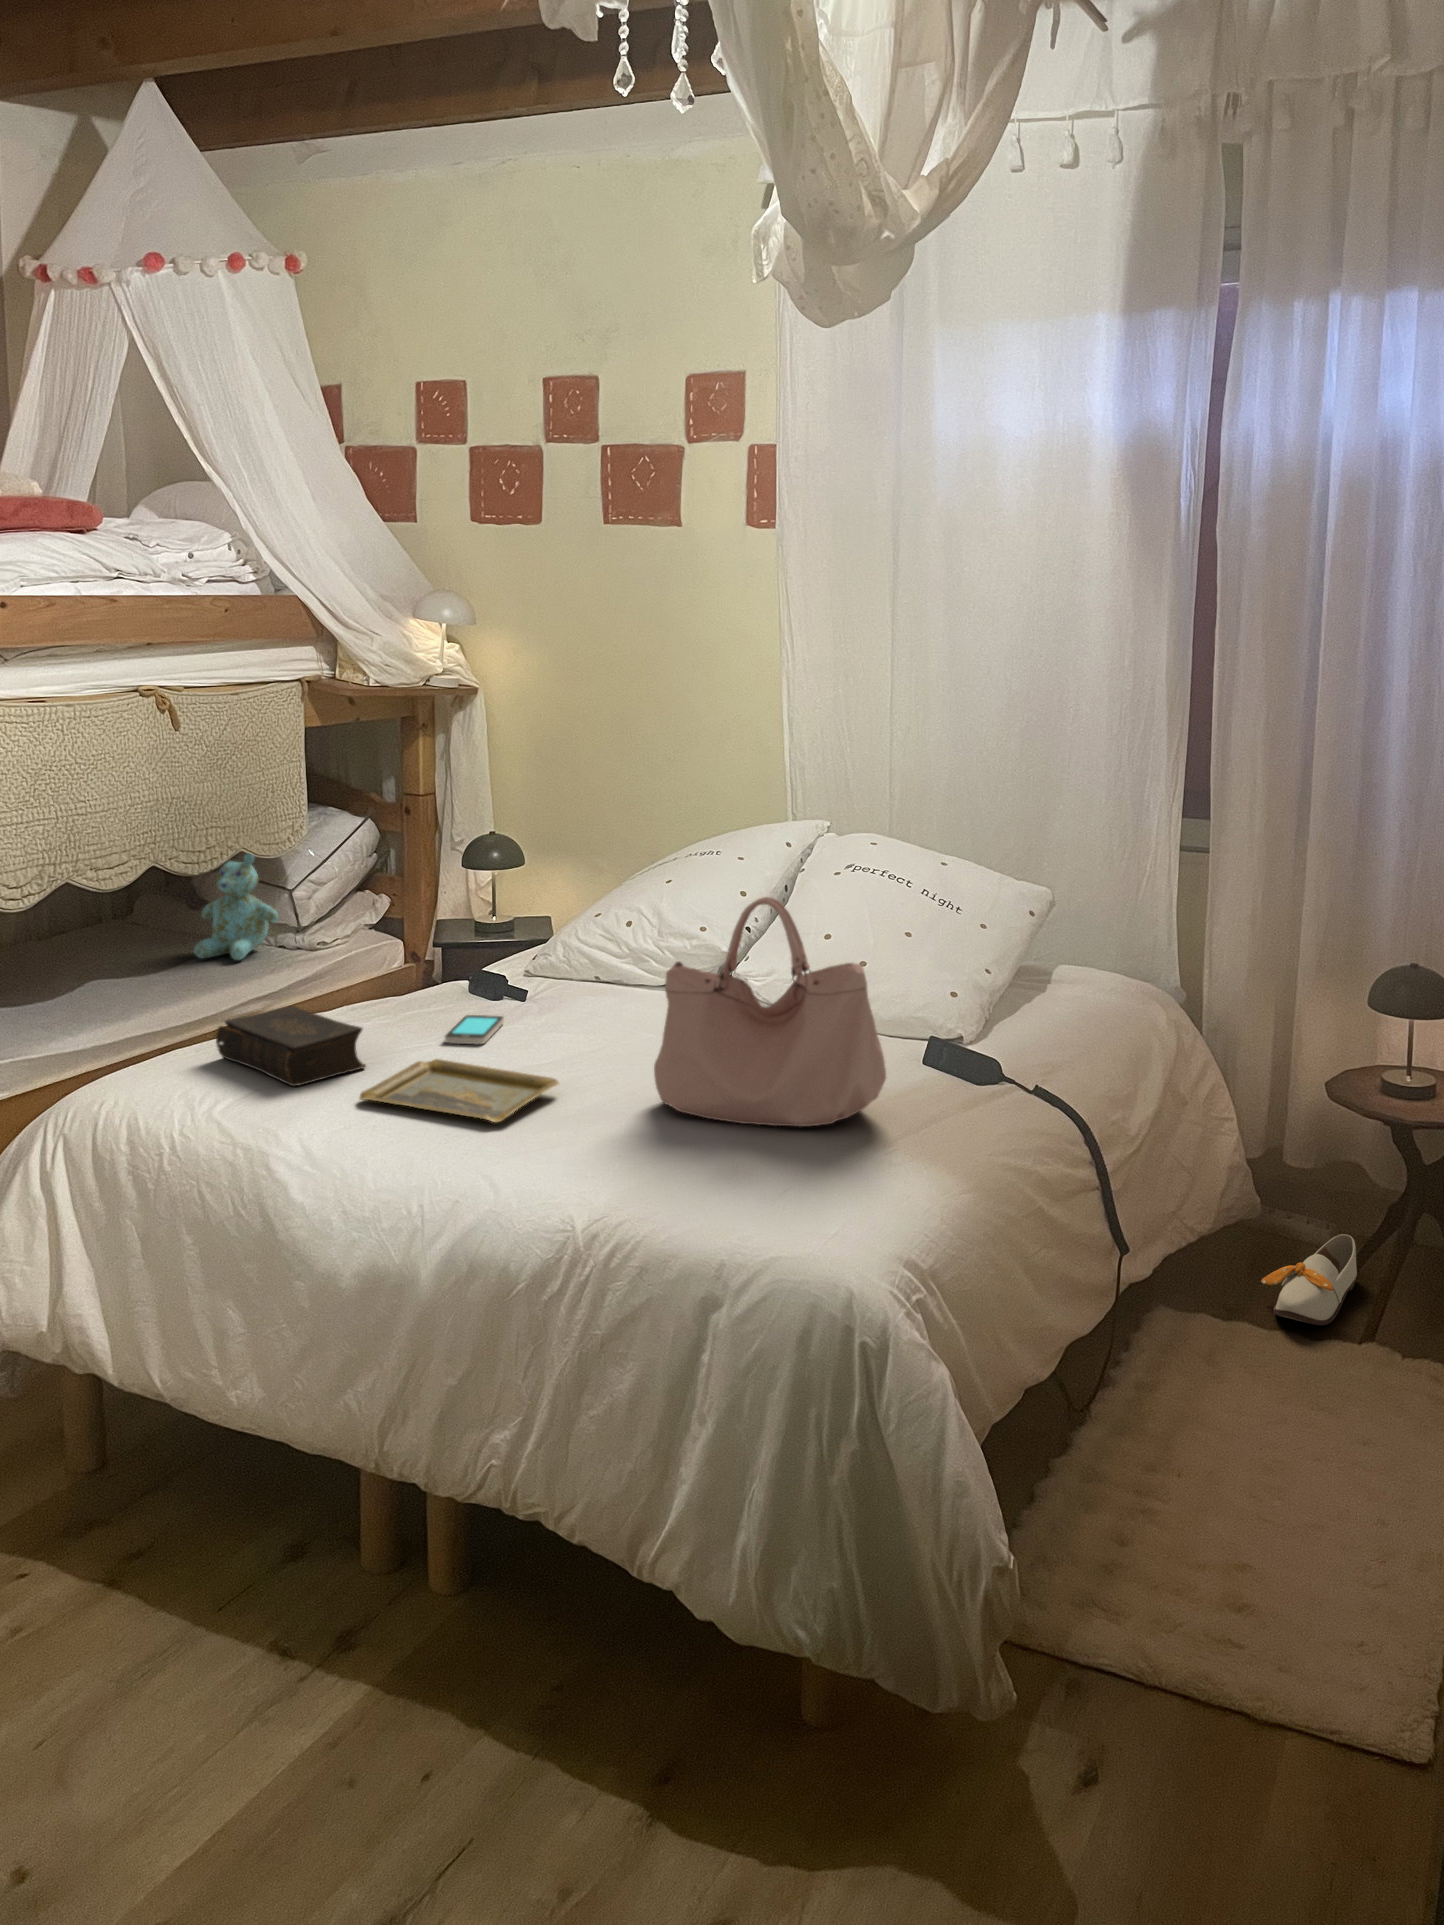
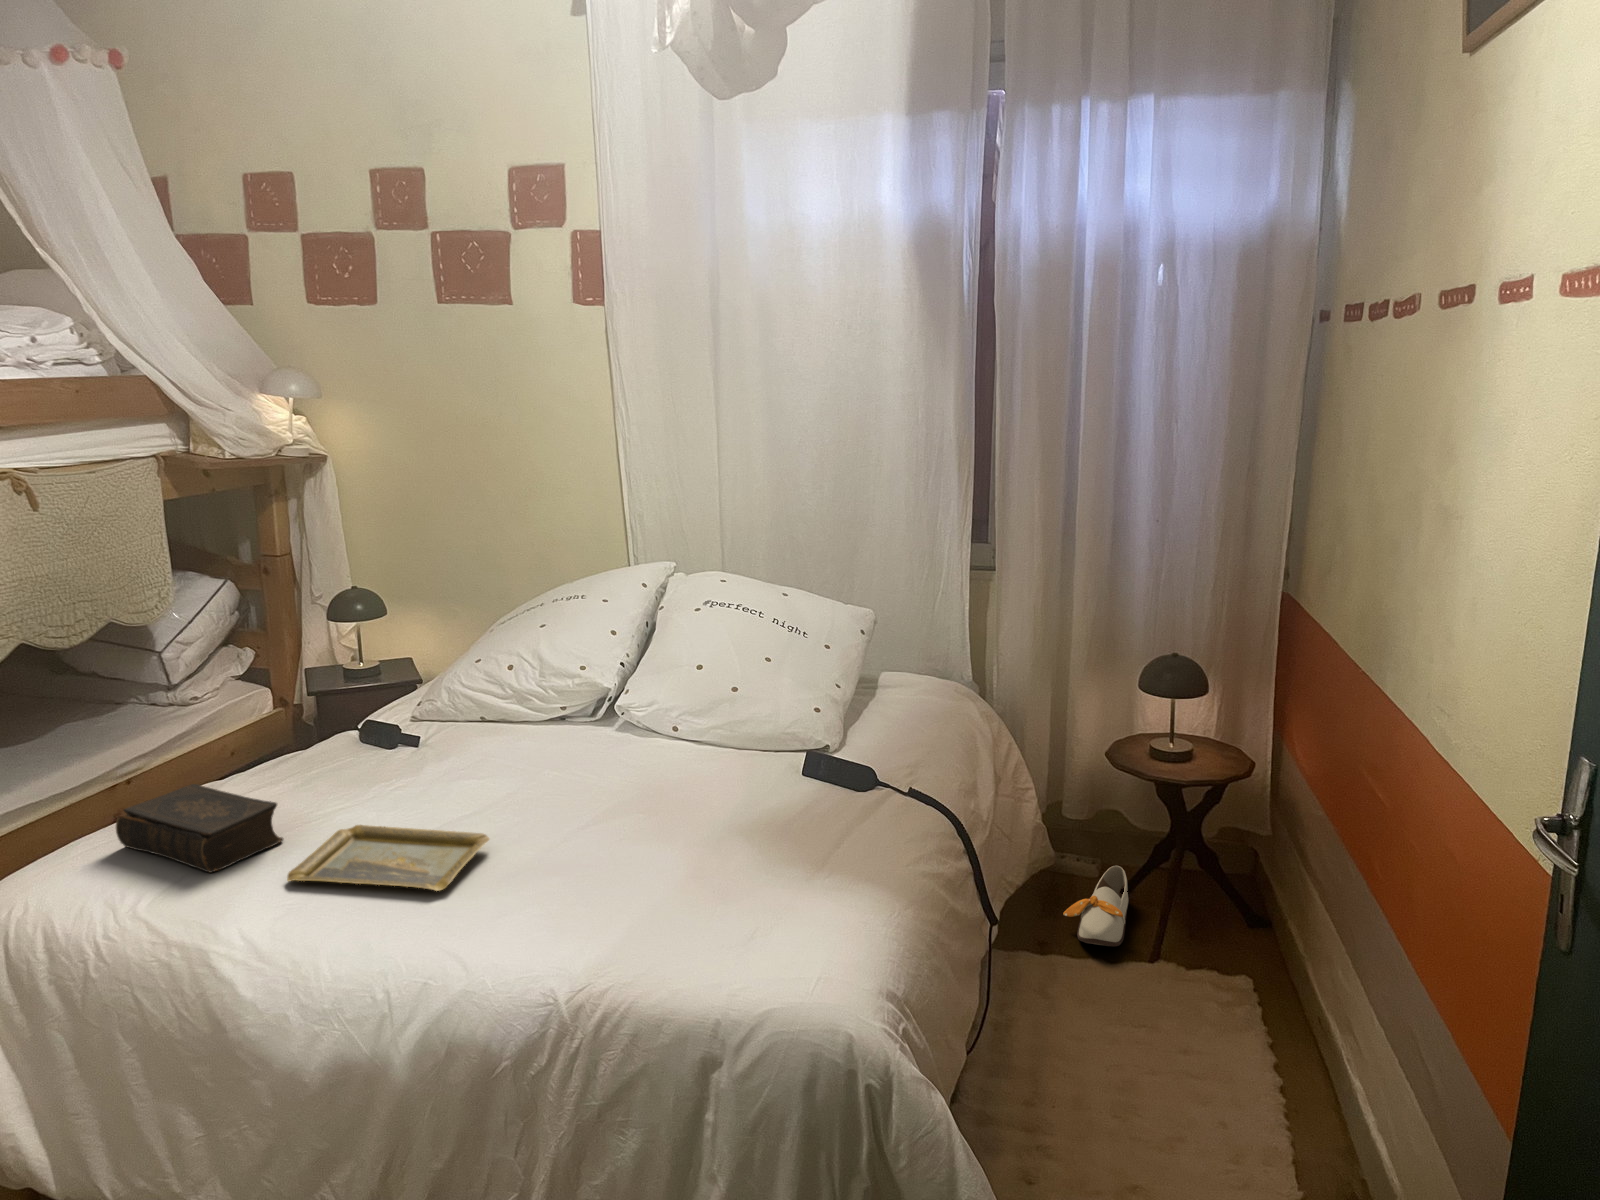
stuffed bear: present [194,854,279,960] -> none [63,623,150,728]
handbag: present [654,897,886,1127] -> none [582,647,803,860]
smartphone: present [445,1015,504,1044] -> none [356,768,409,803]

